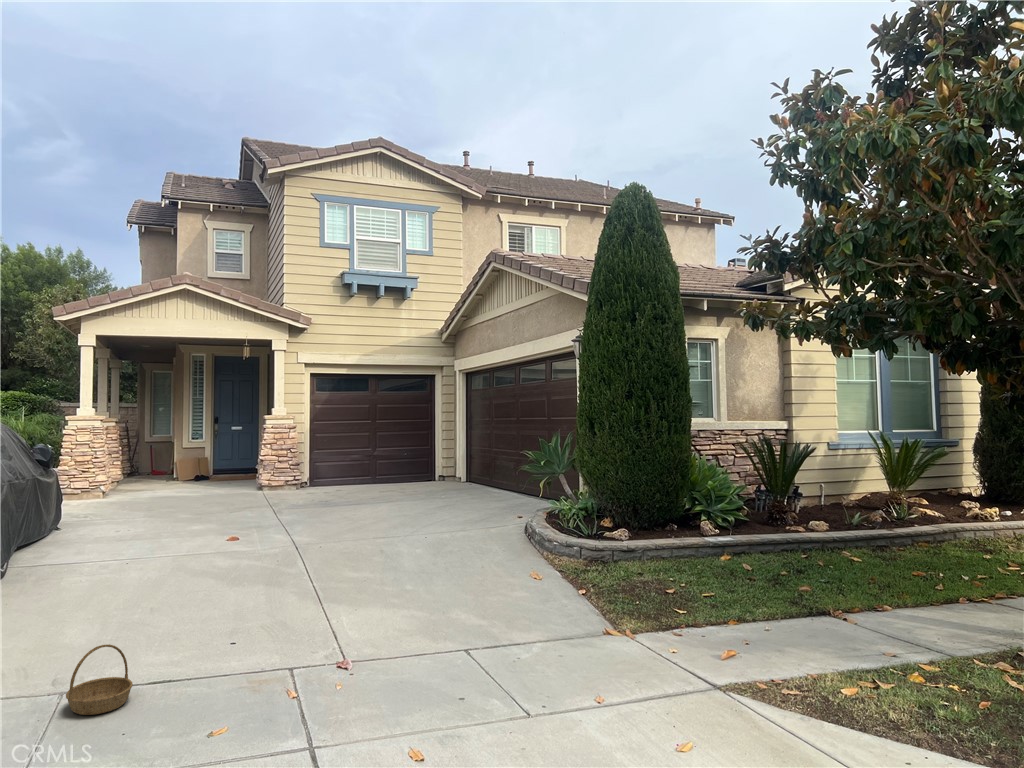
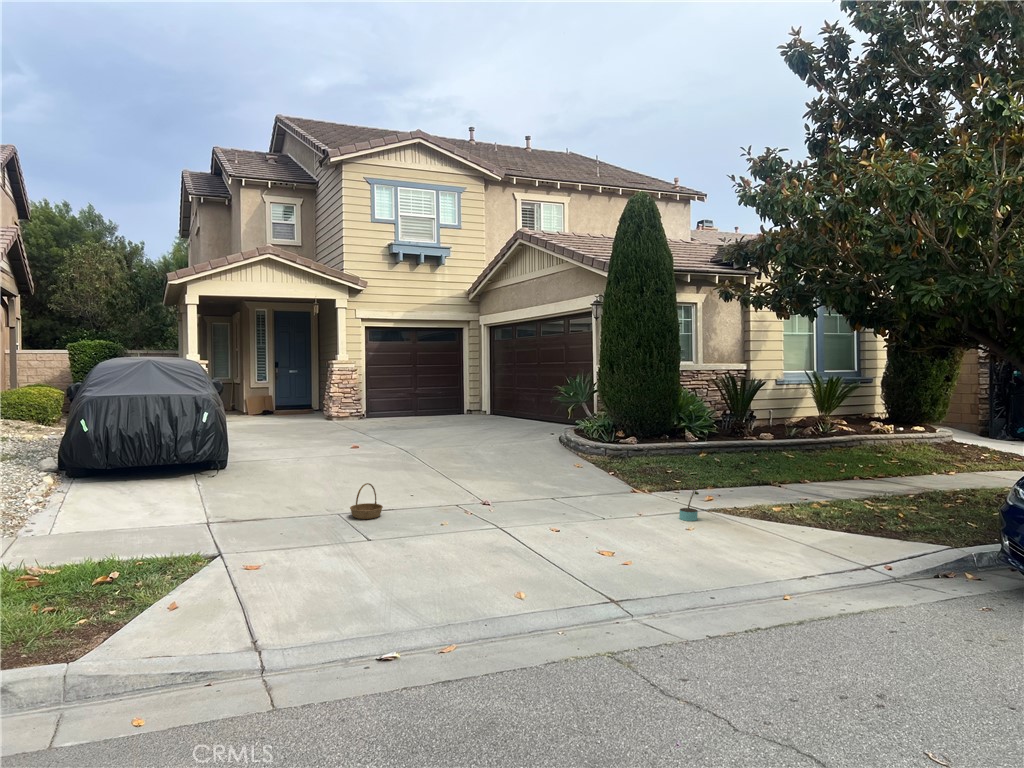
potted plant: none [655,610,717,727] -> present [673,462,705,521]

